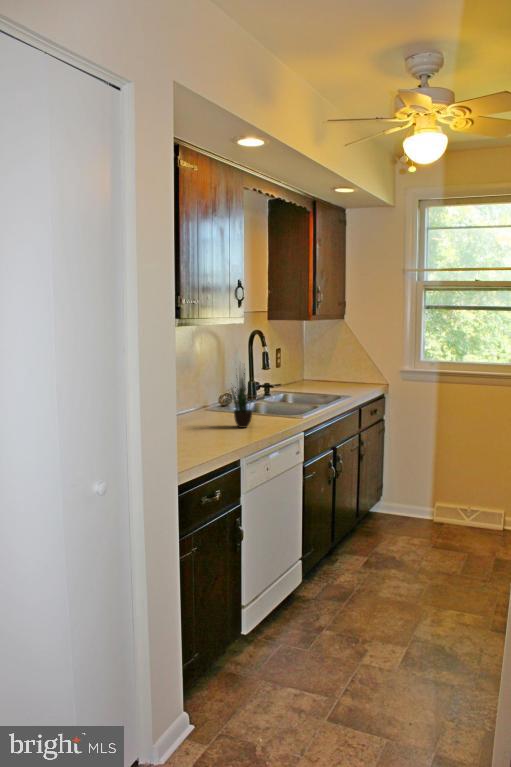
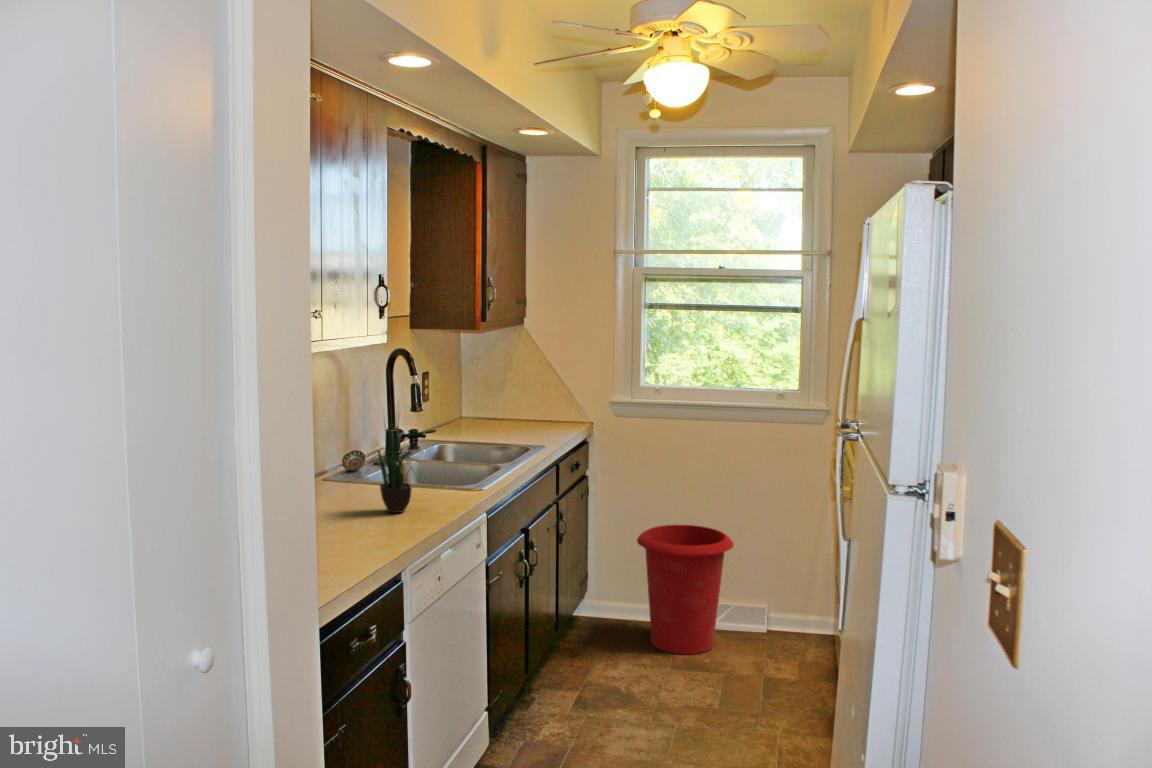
waste bin: none [415,454,483,541] -> present [637,525,733,654]

